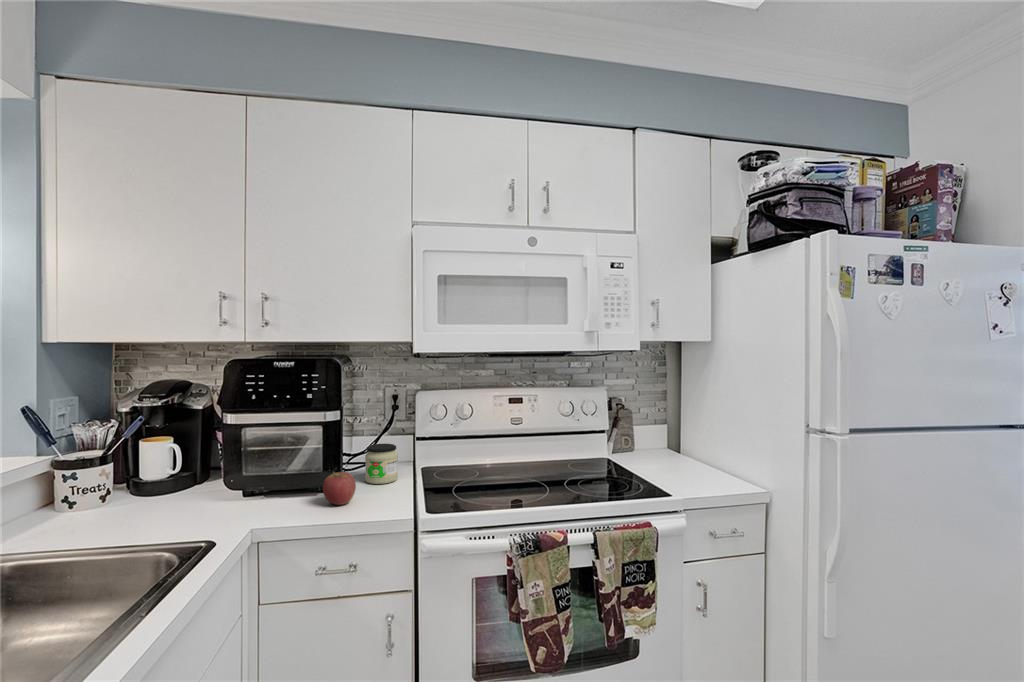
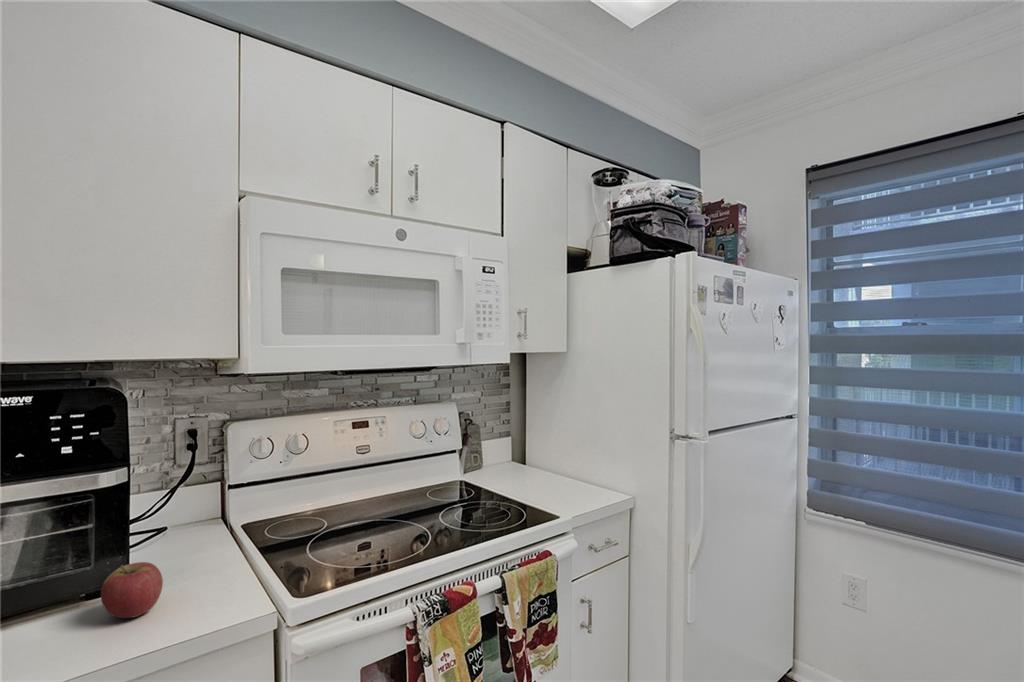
jar: present [365,444,398,484] -> none [156,502,211,567]

